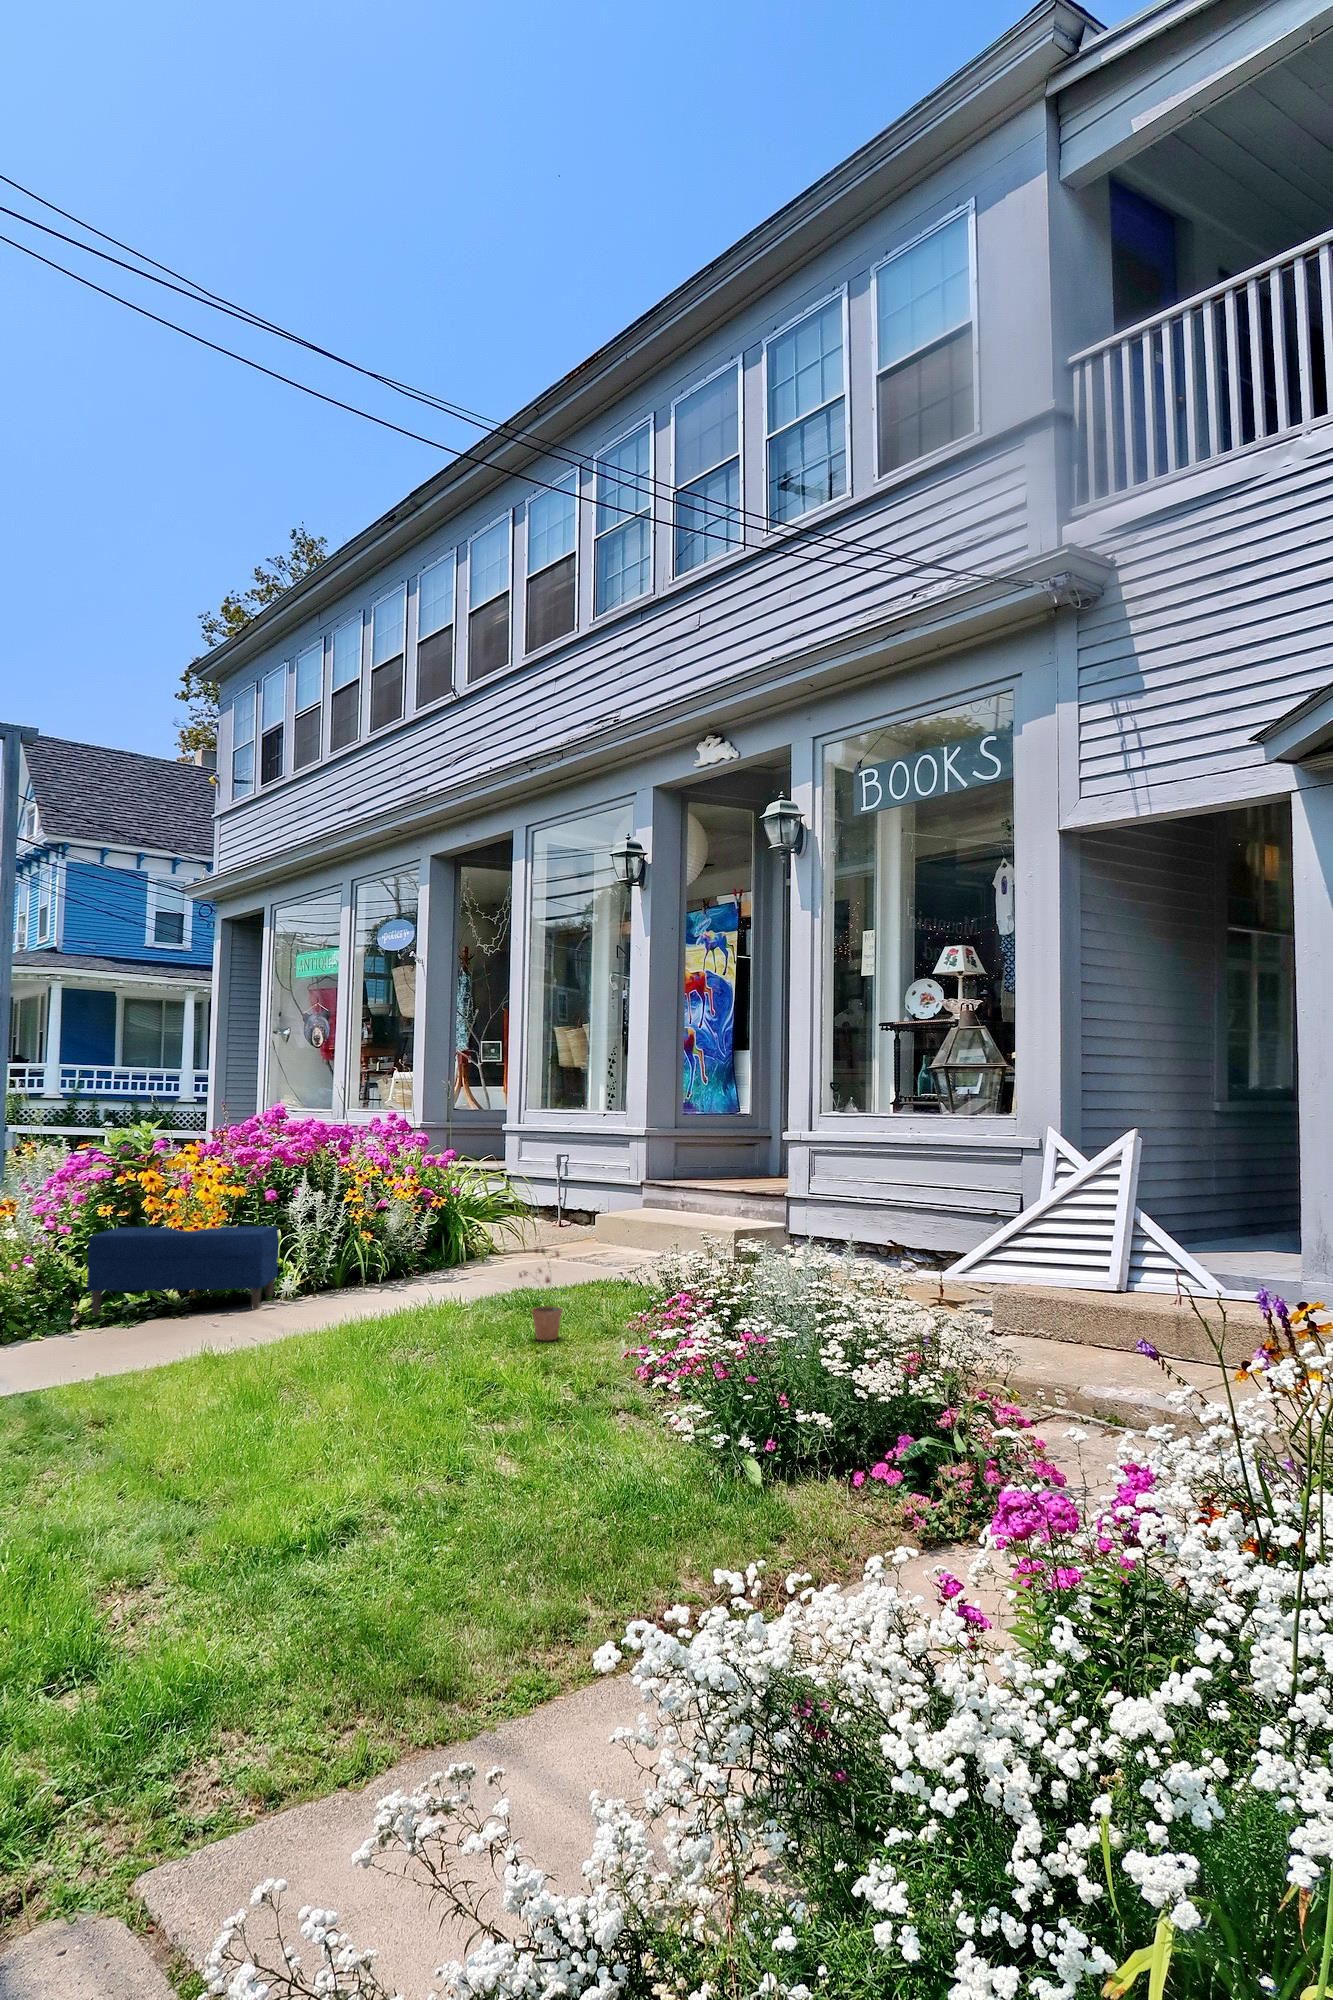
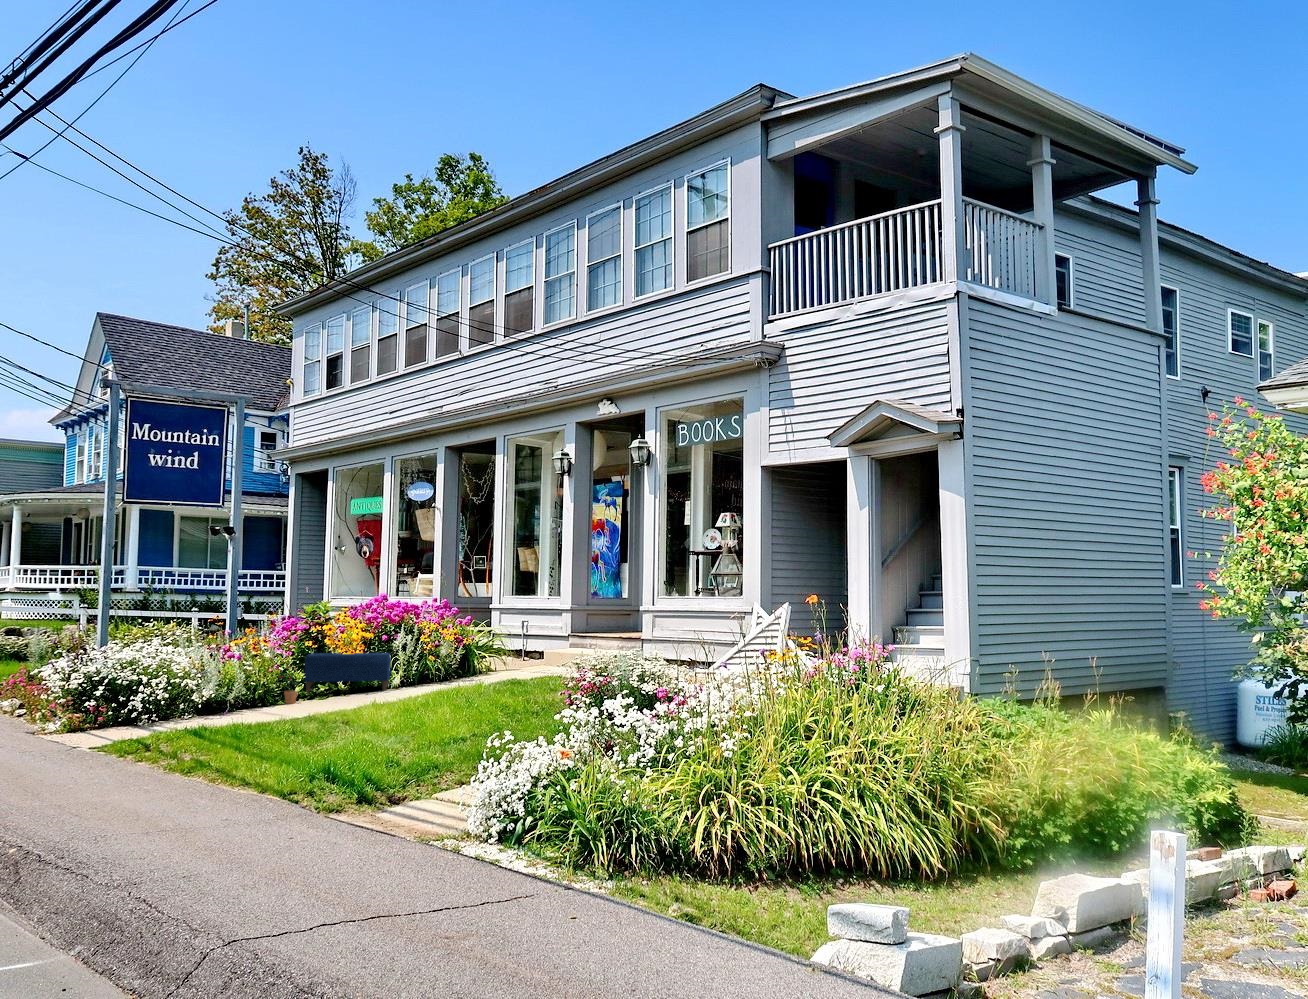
potted plant: present [519,1246,563,1341] -> present [280,666,297,704]

